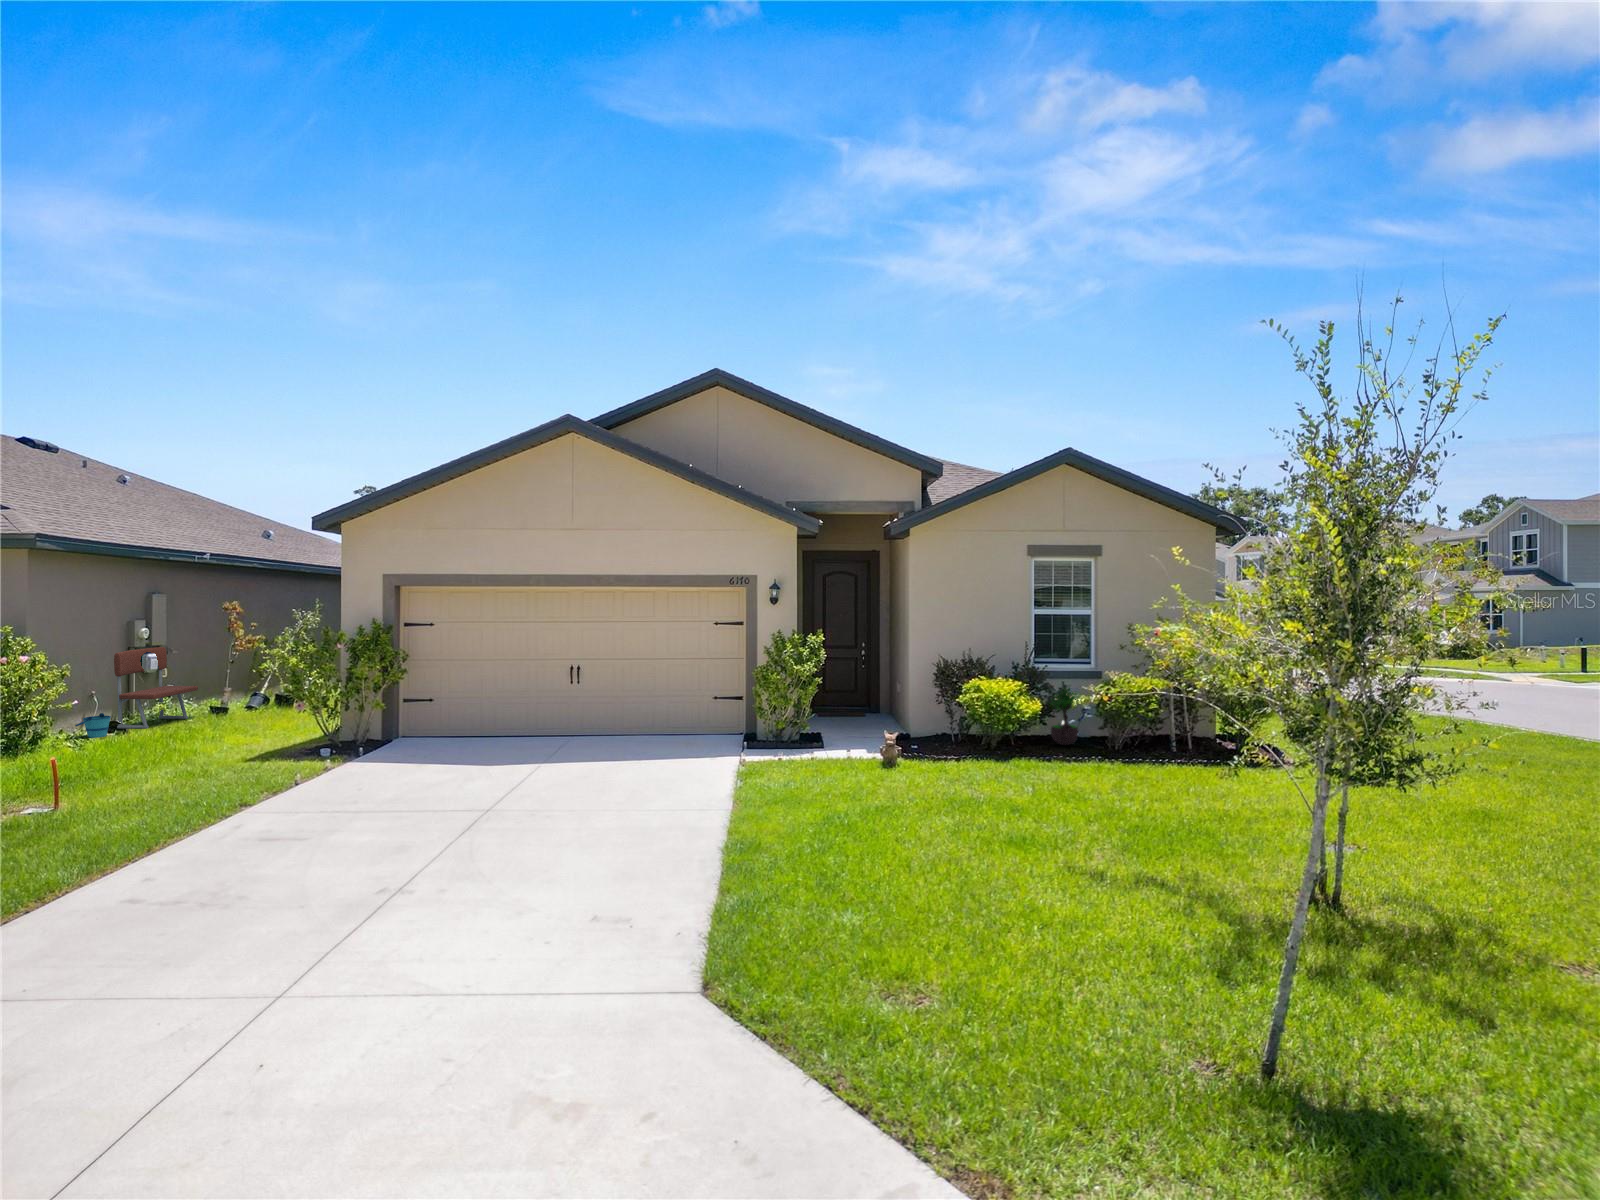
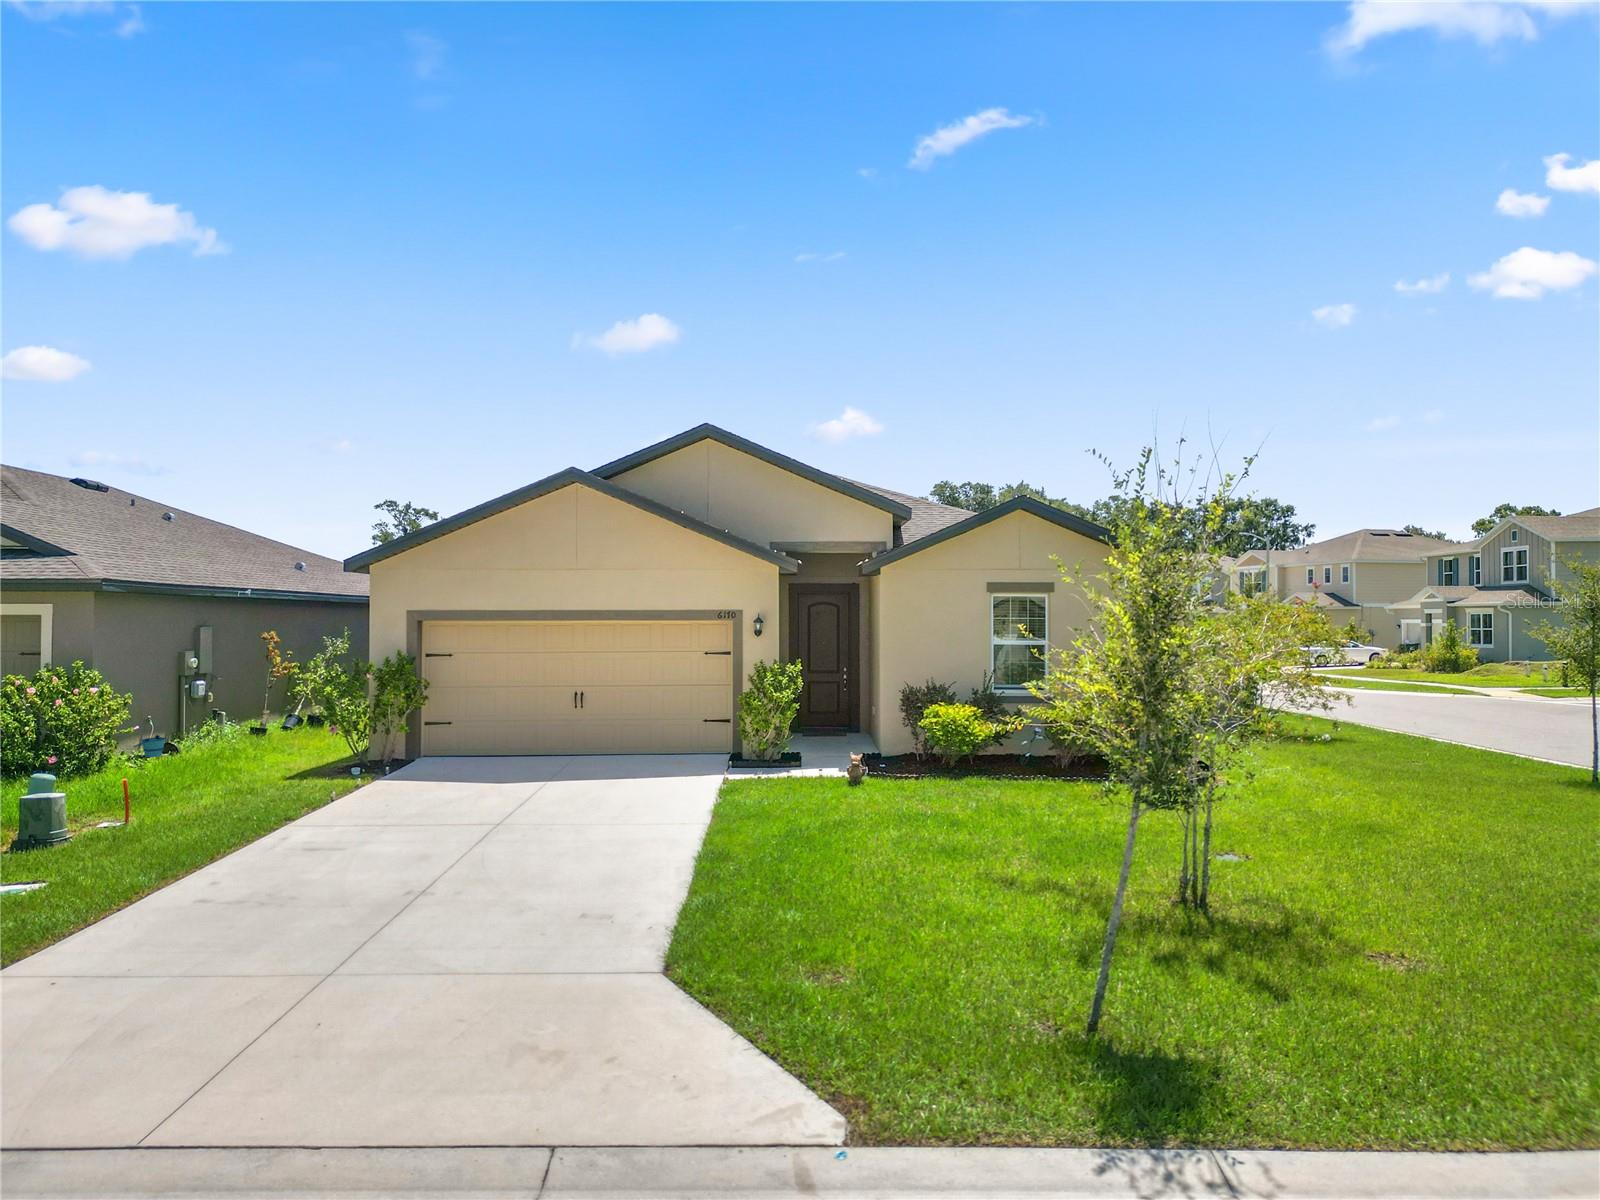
bench: present [114,647,198,729] -> none [168,675,242,749]
potted tree: present [1050,688,1081,745] -> none [997,708,1031,764]

